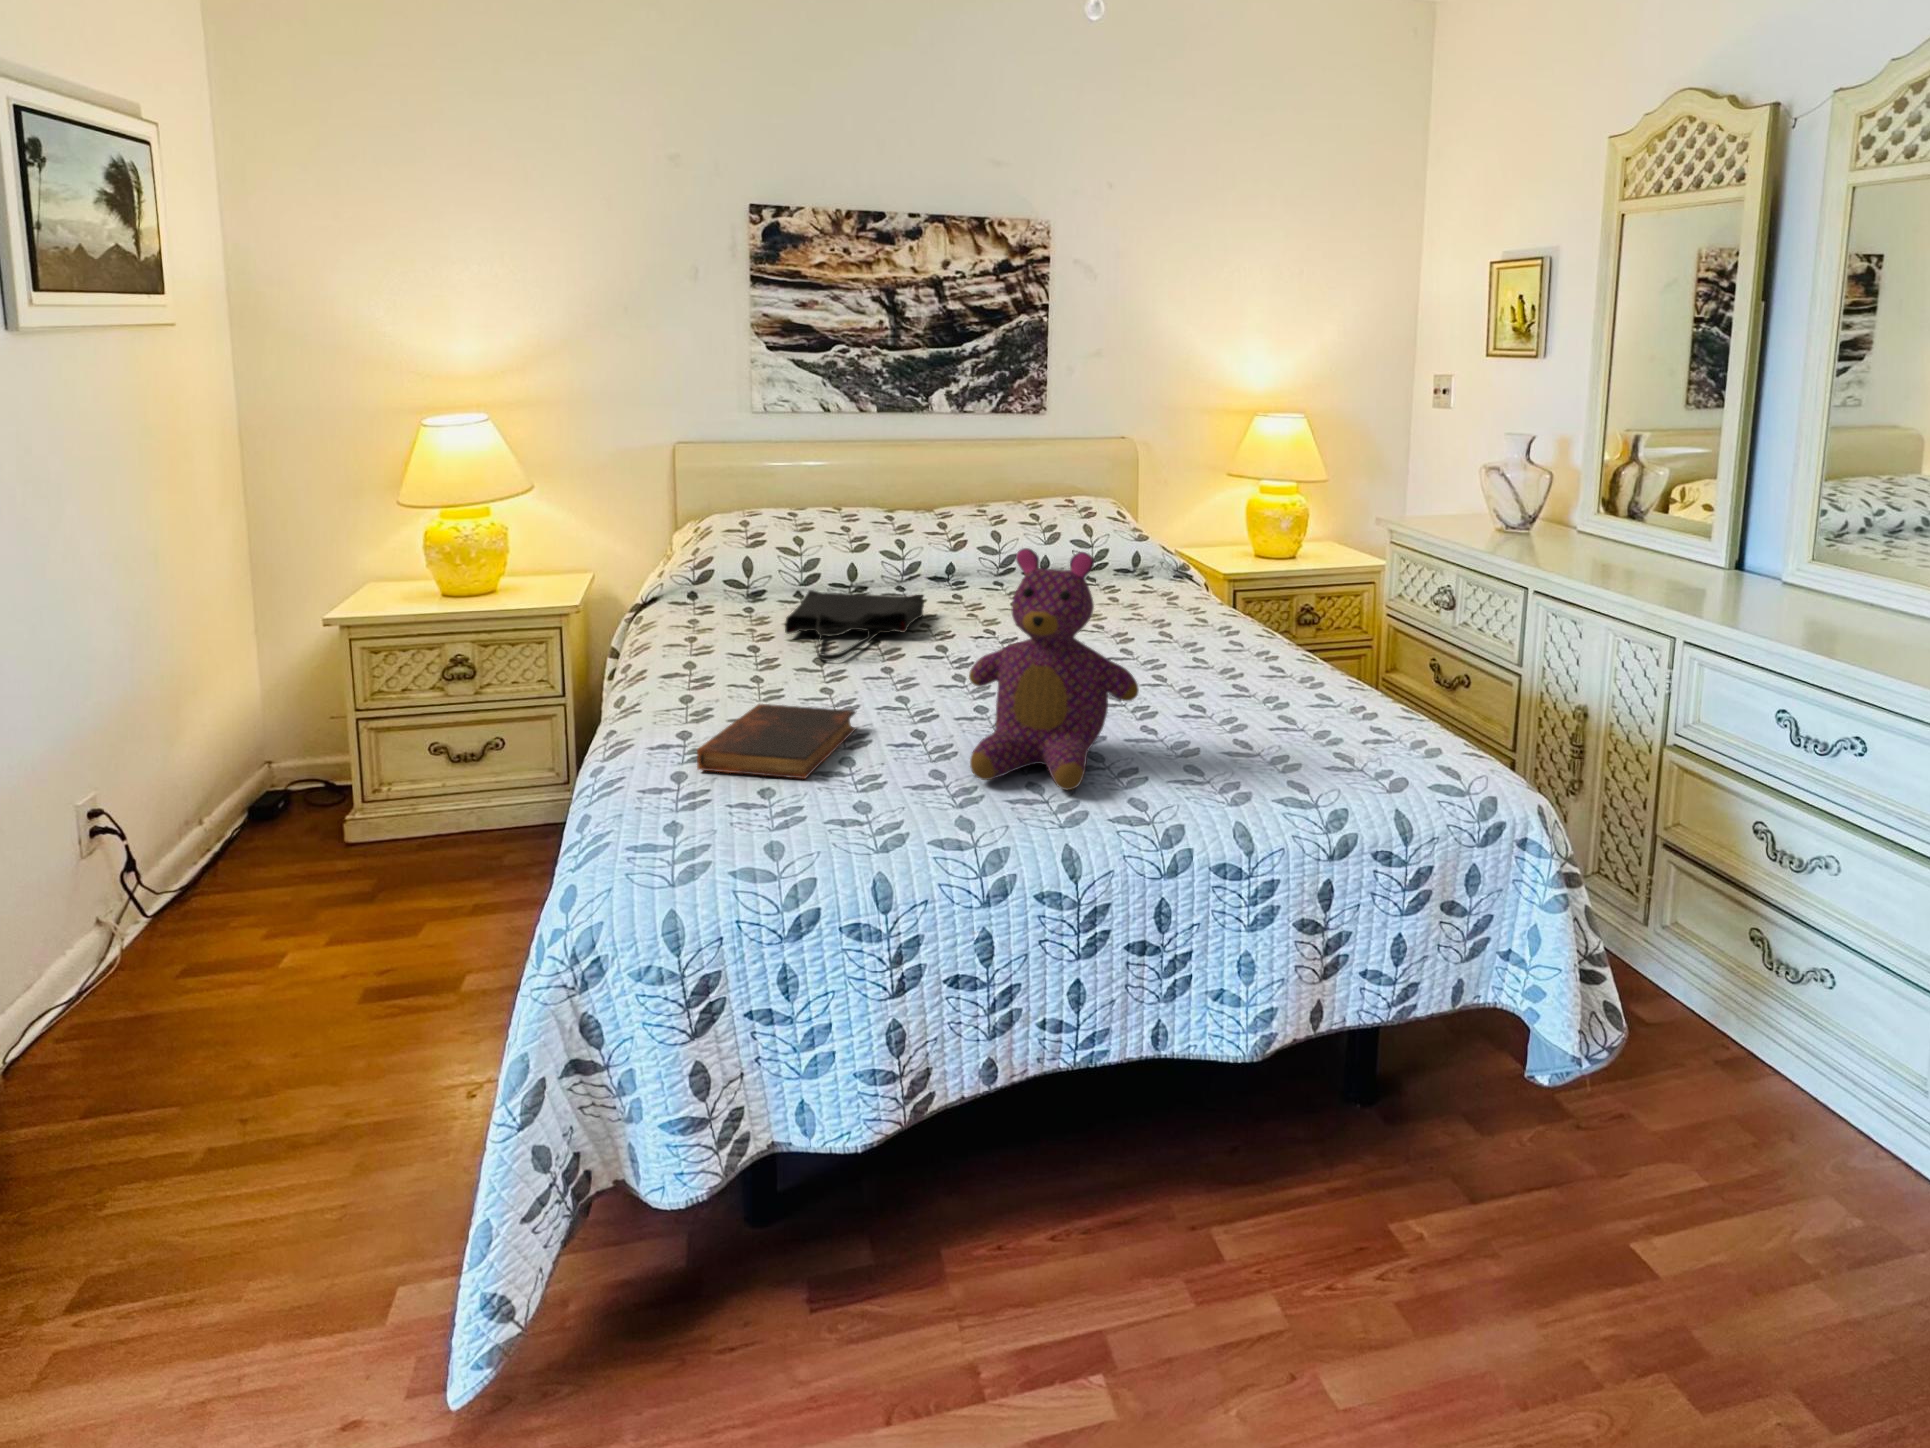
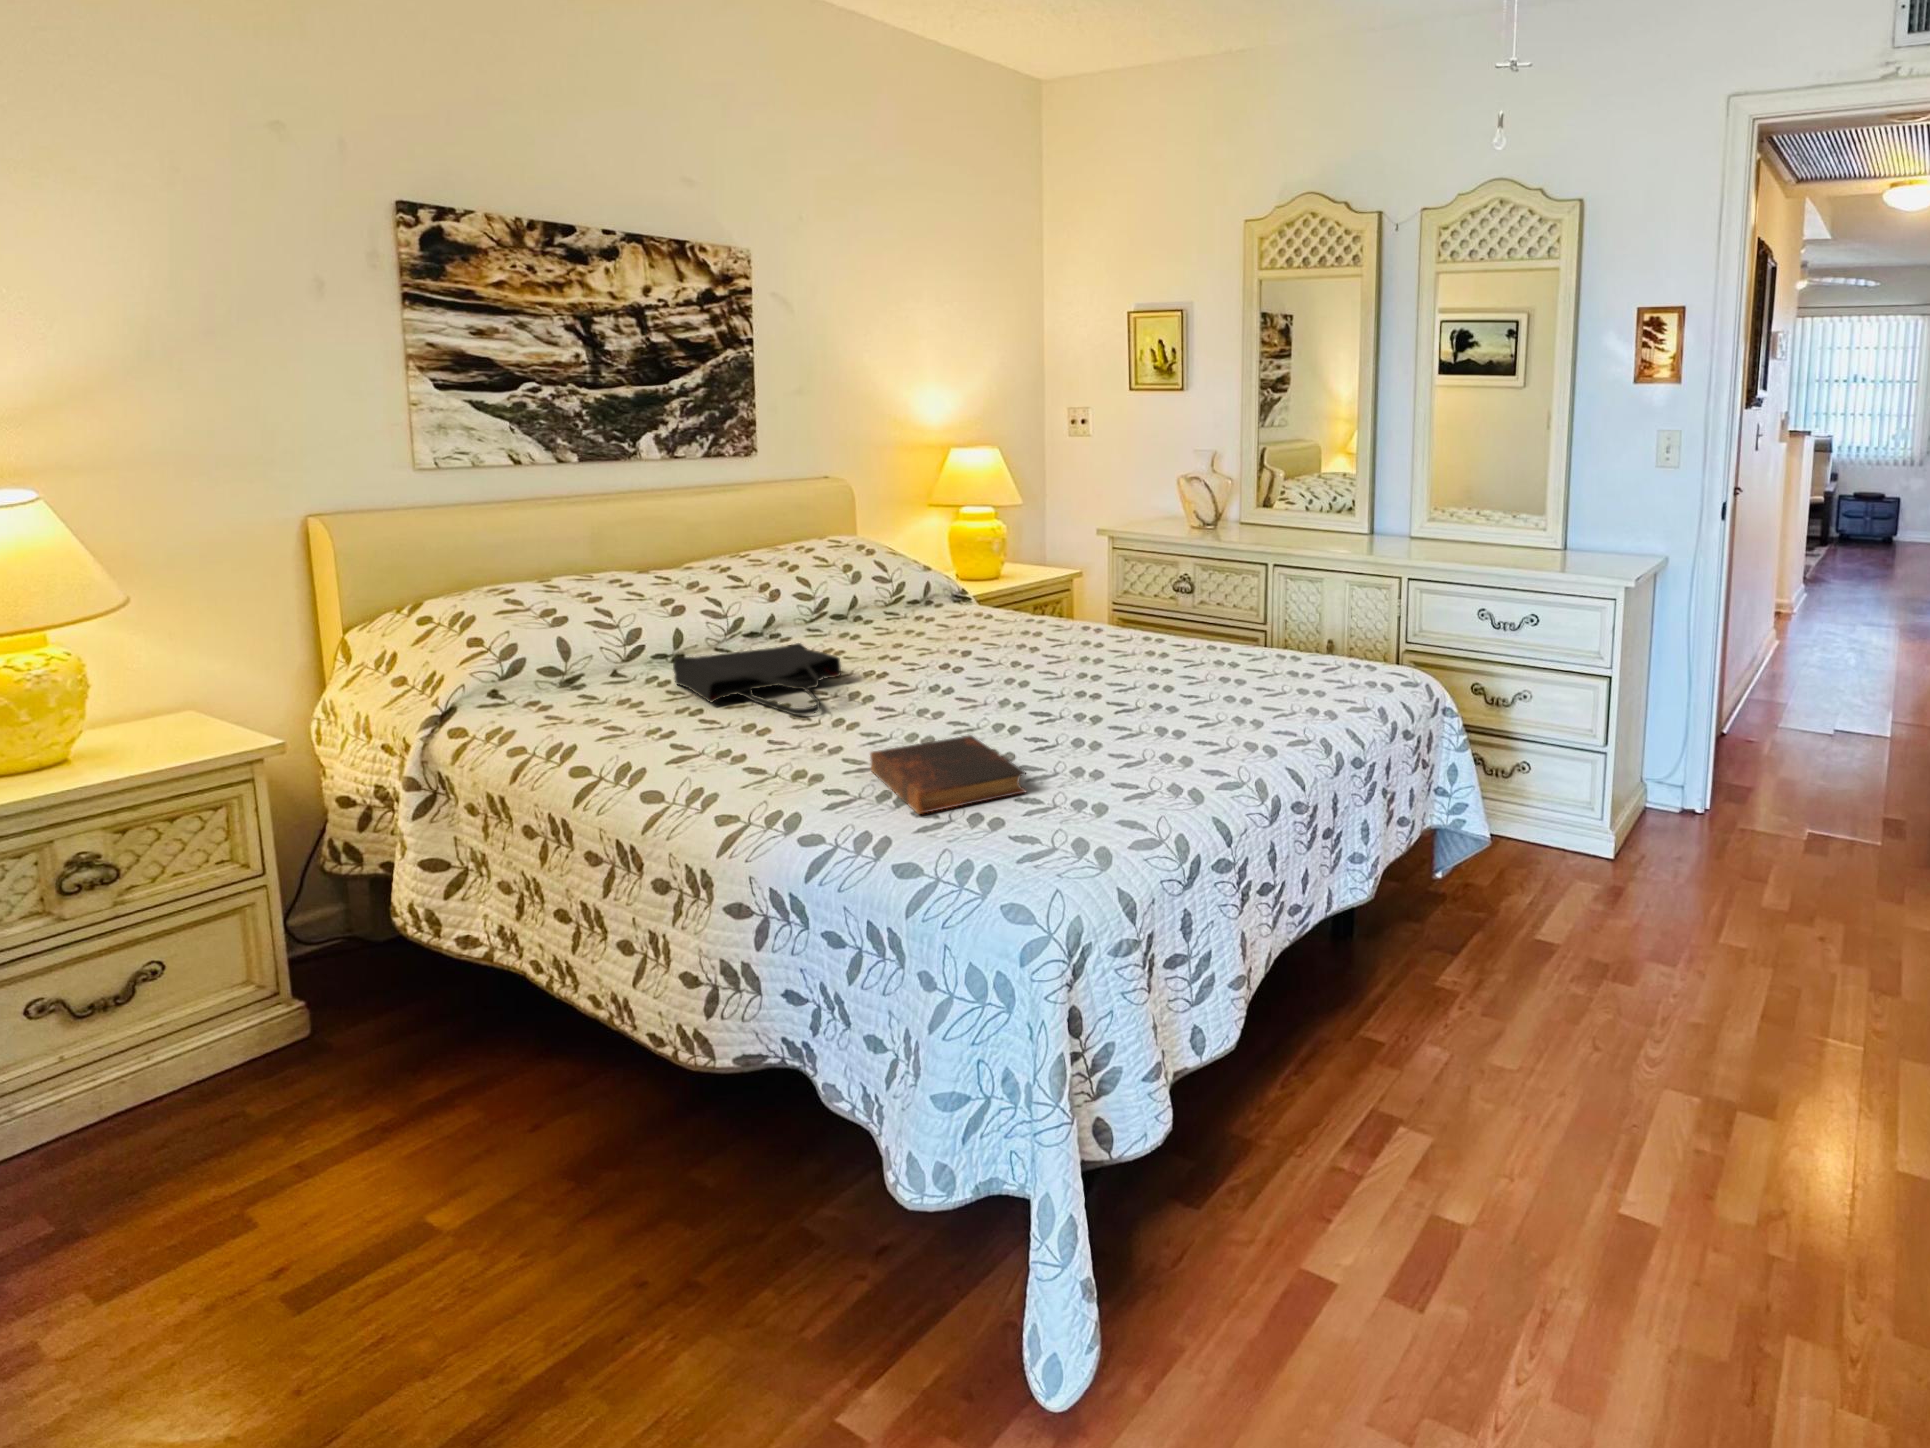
teddy bear: present [969,548,1139,790] -> none [1091,551,1239,753]

